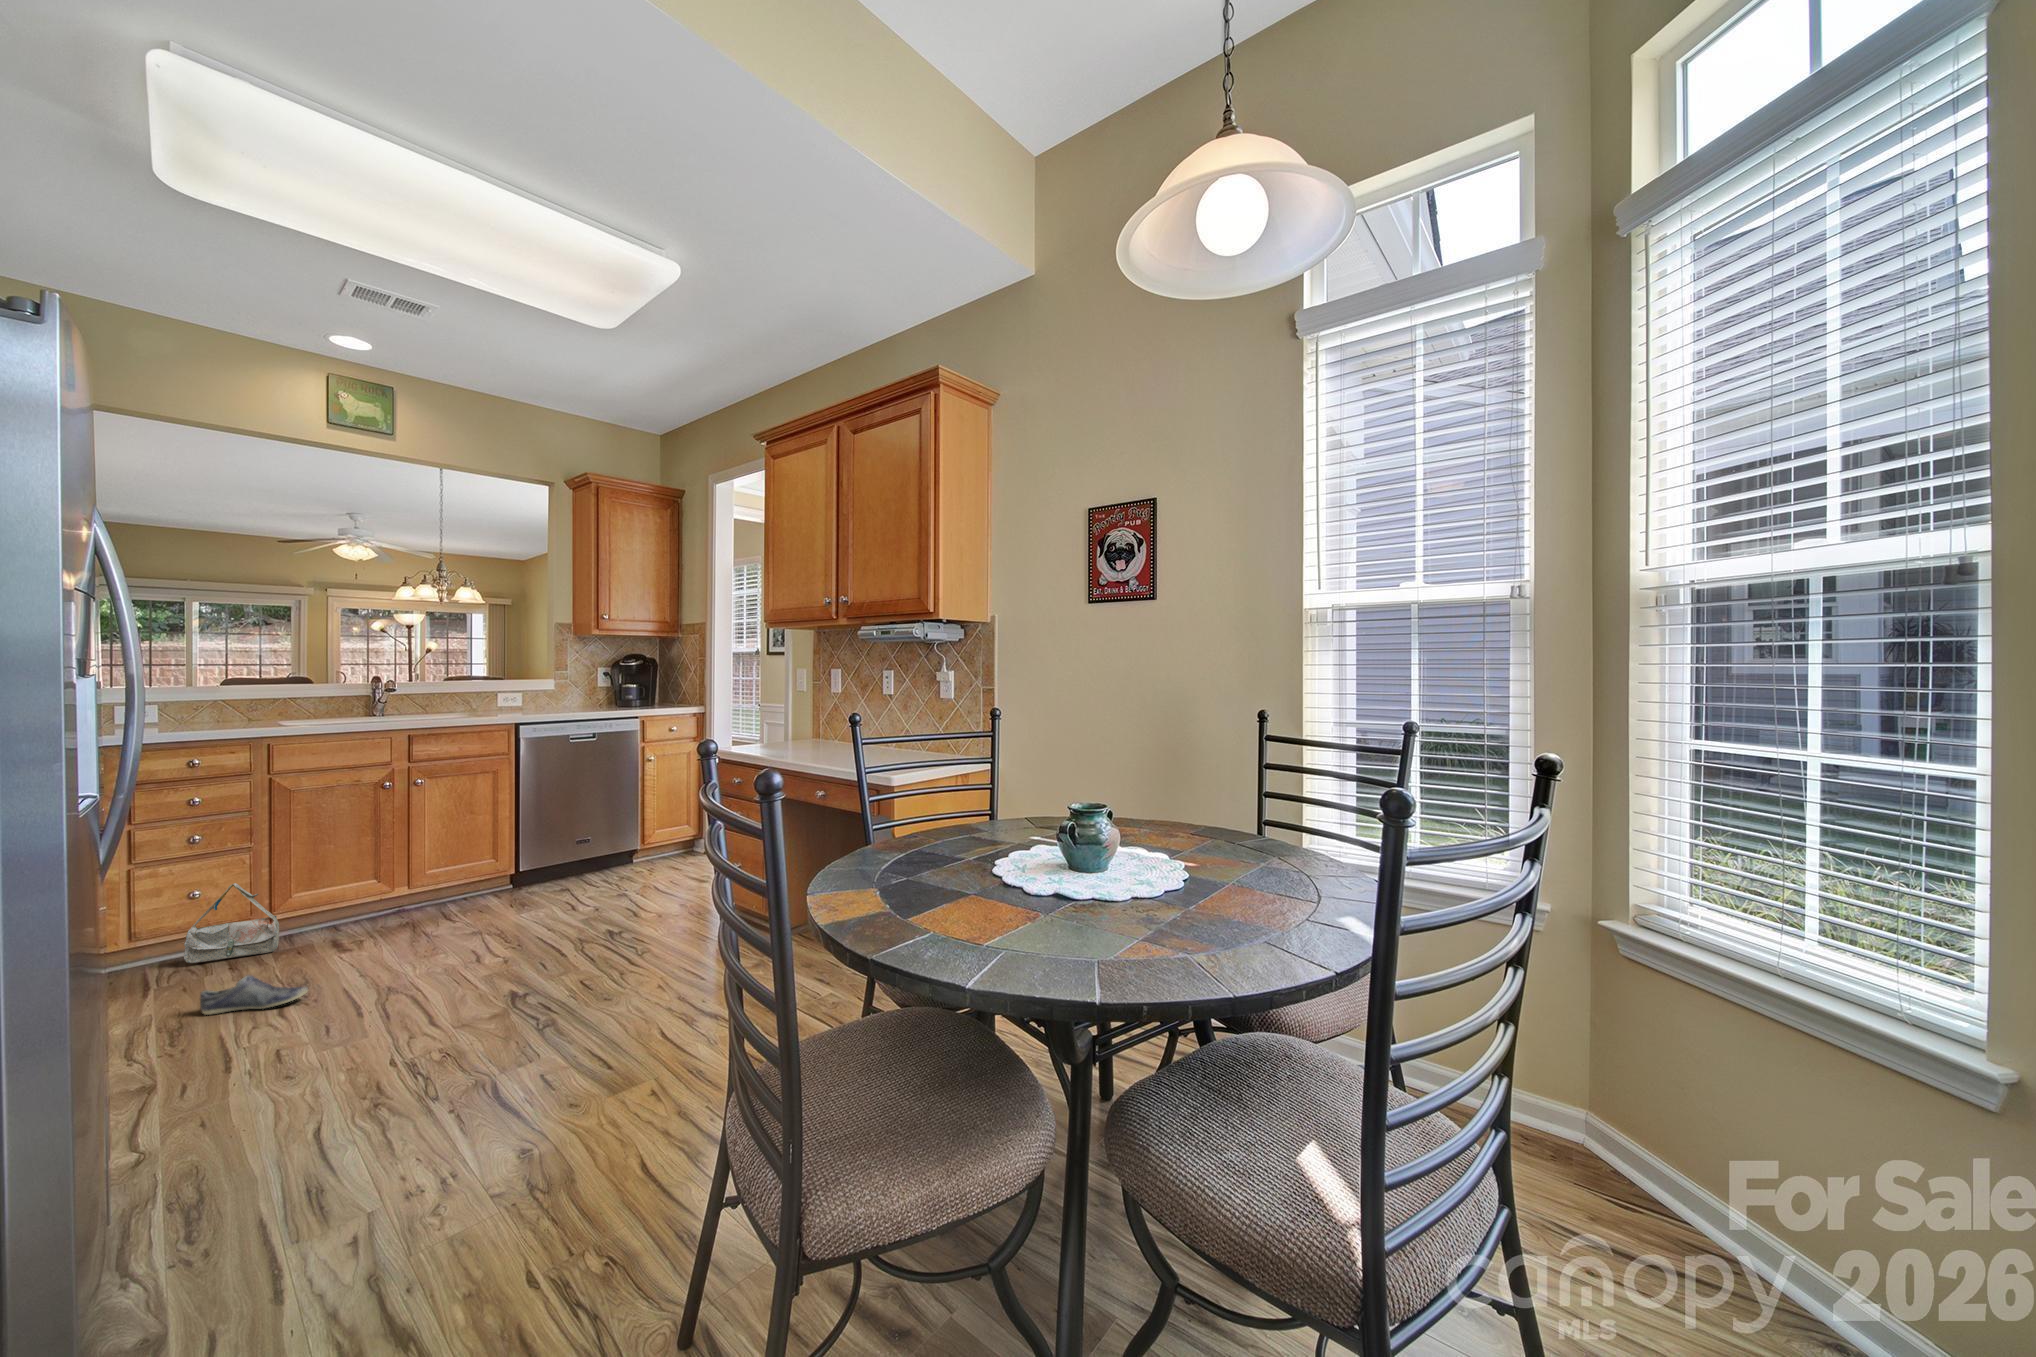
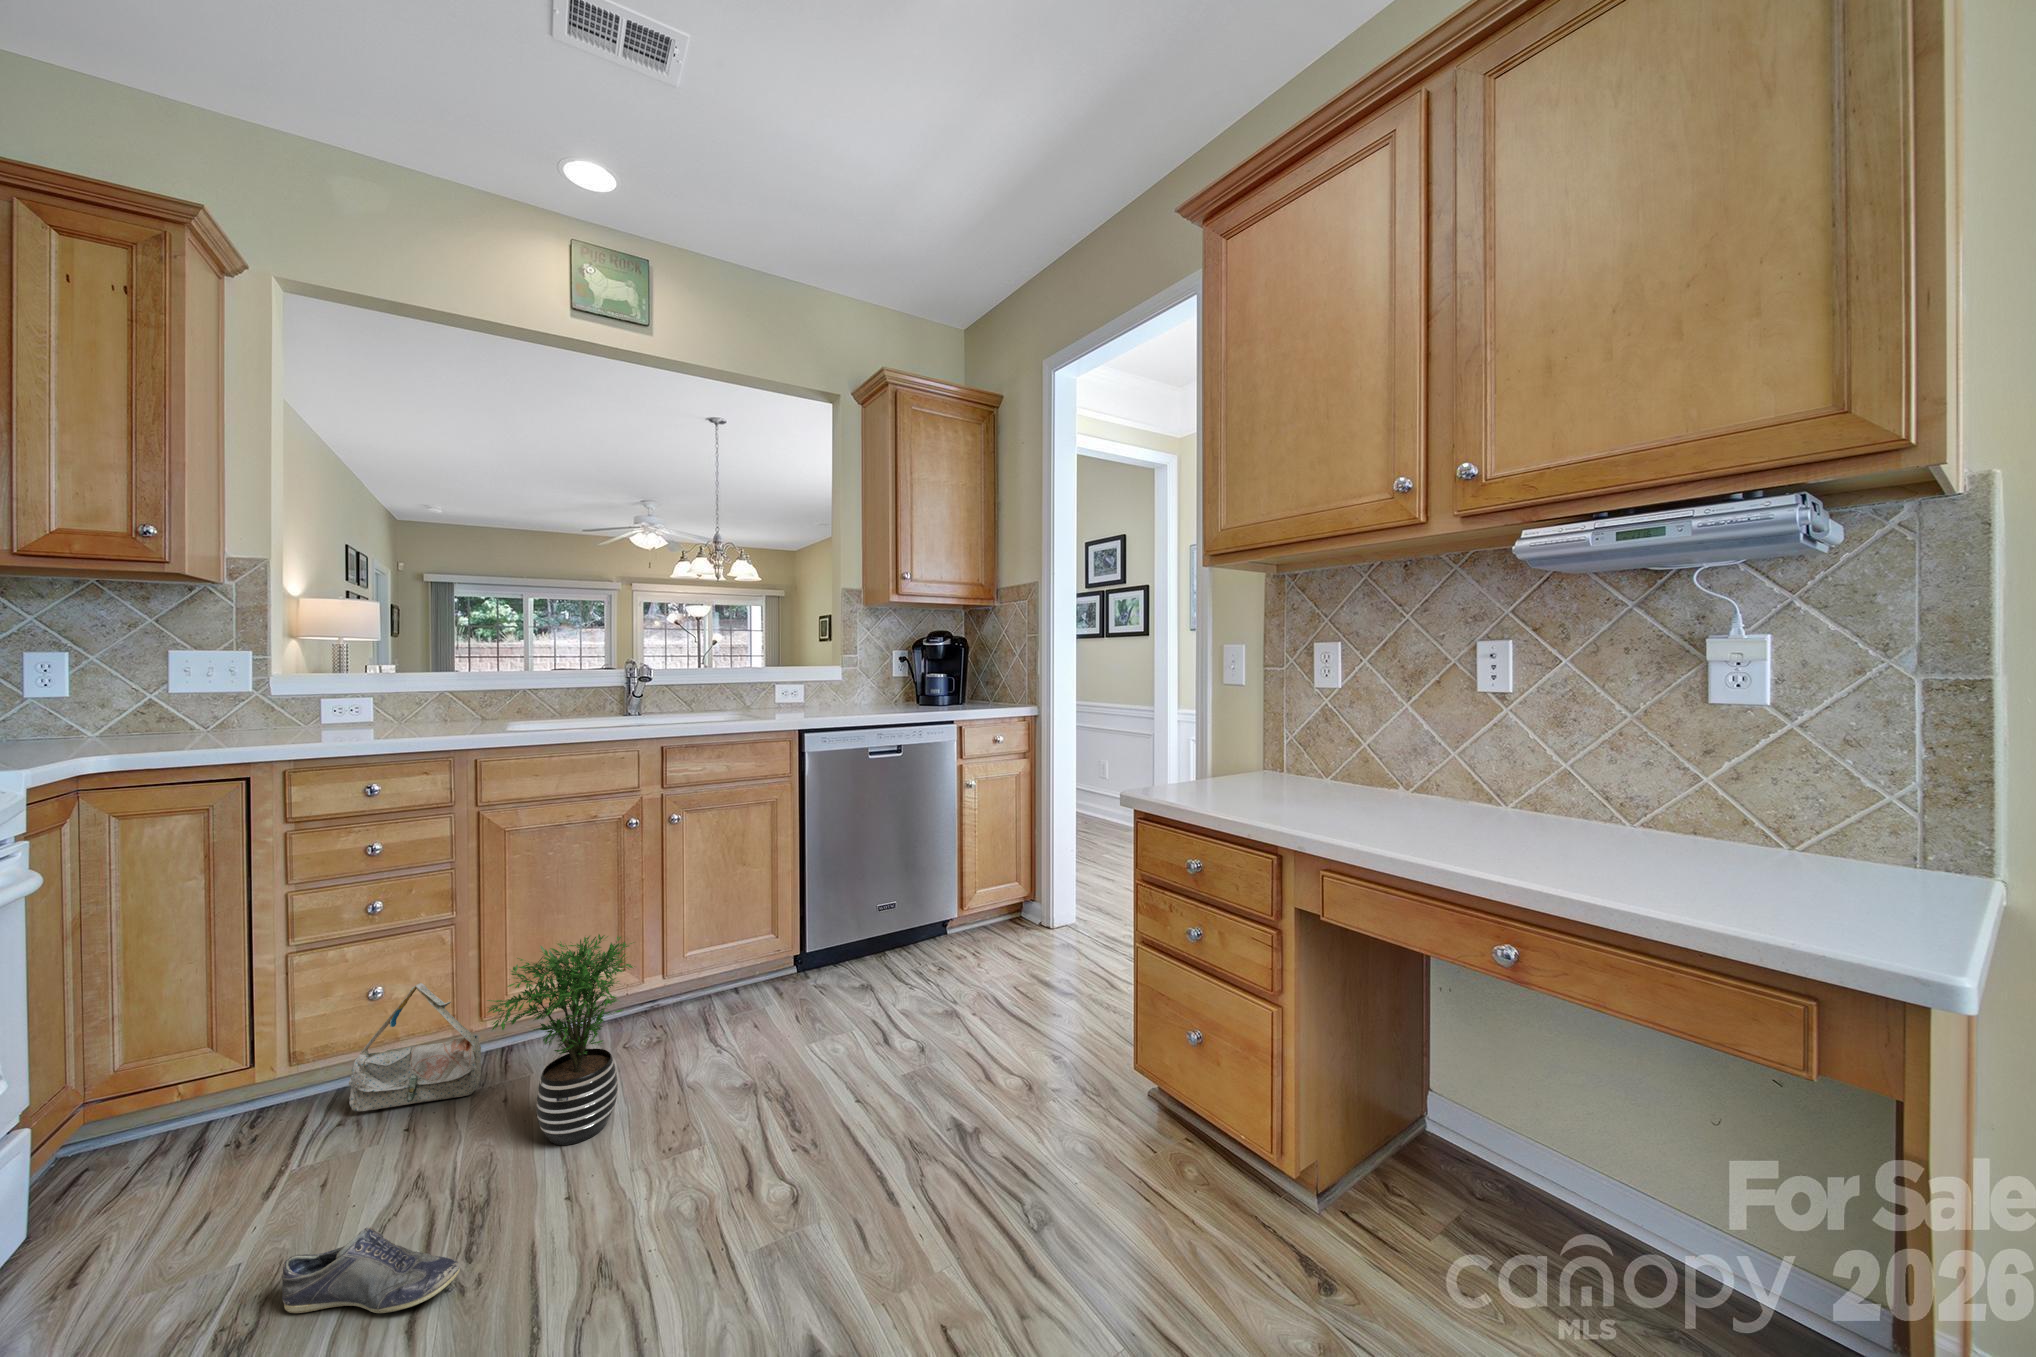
potted plant: none [300,842,404,961] -> present [488,934,634,1145]

